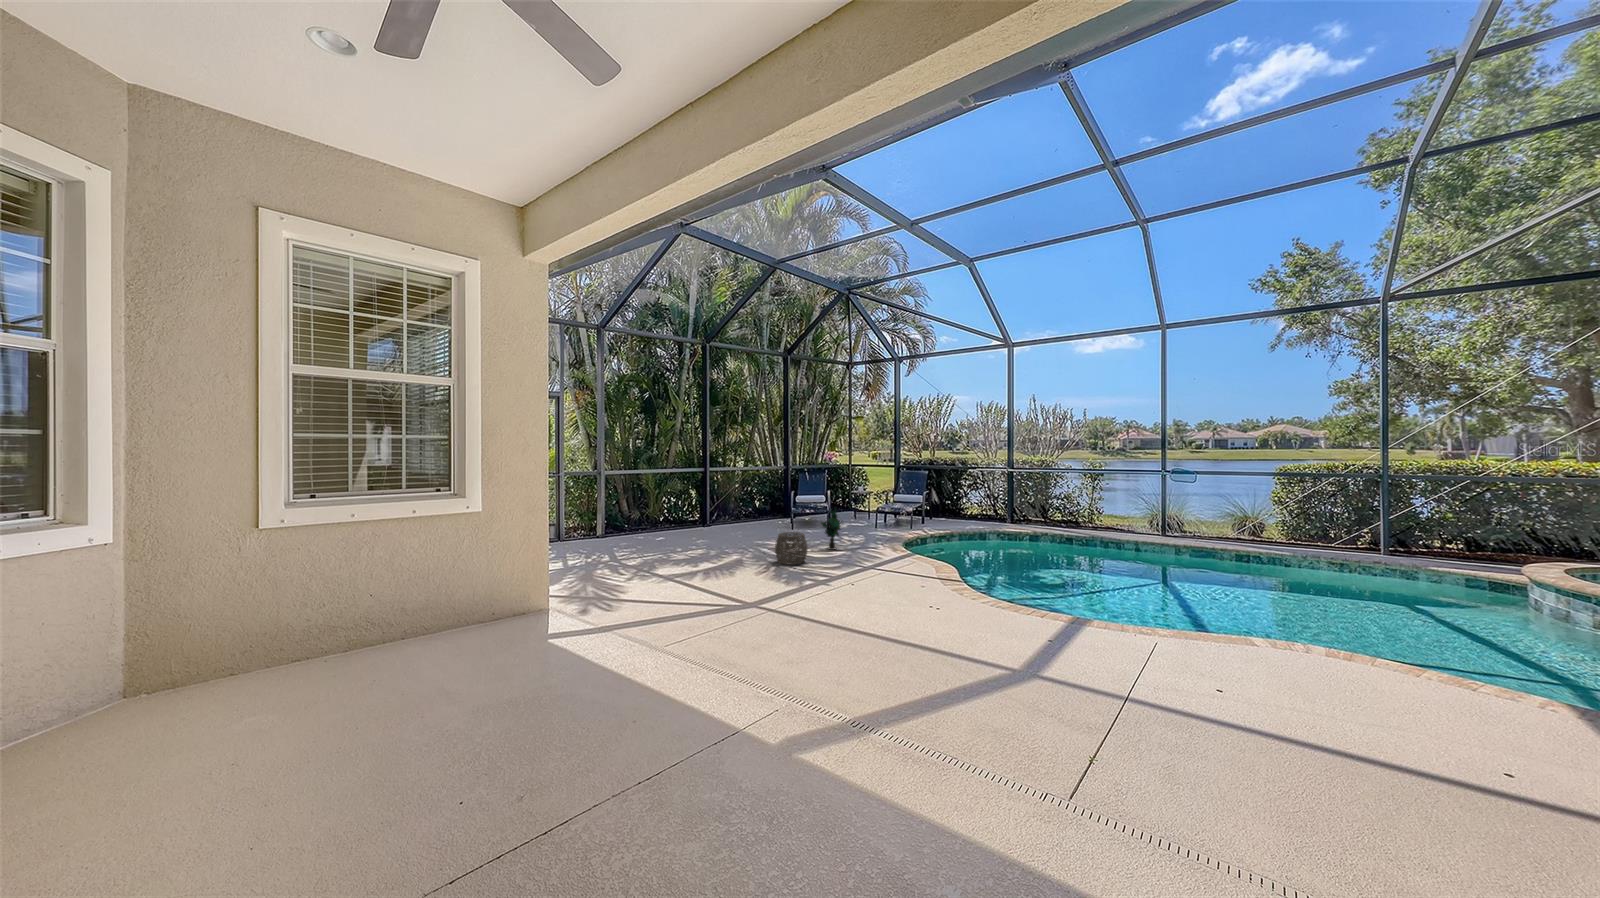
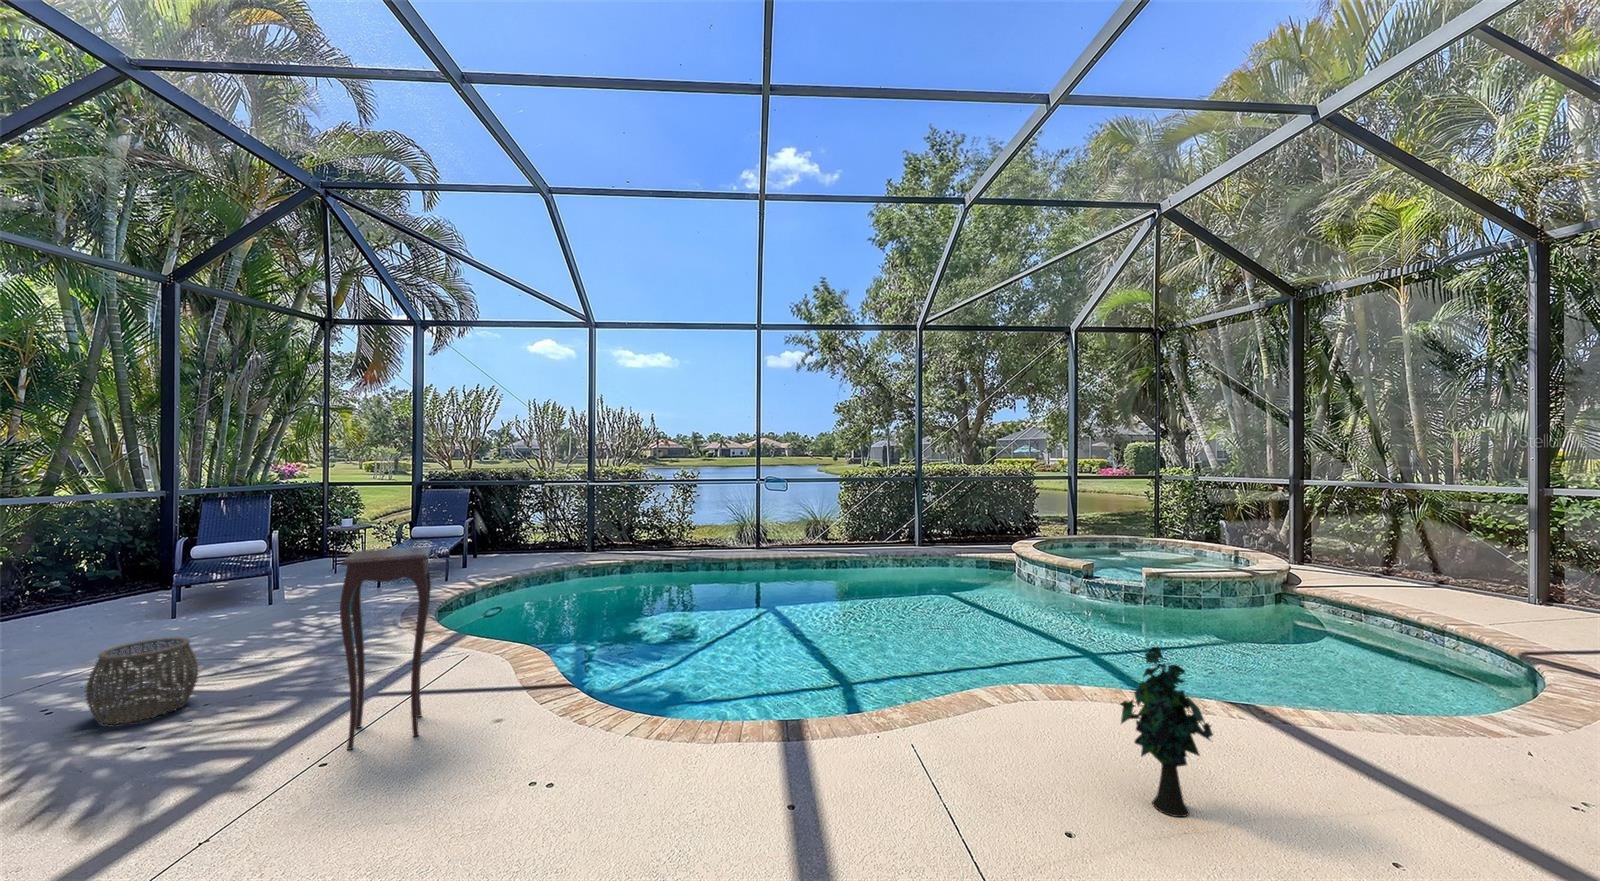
side table: none [858,499,896,592] -> present [340,546,431,750]
decorative plant: present [821,508,842,550] -> present [1120,647,1213,817]

